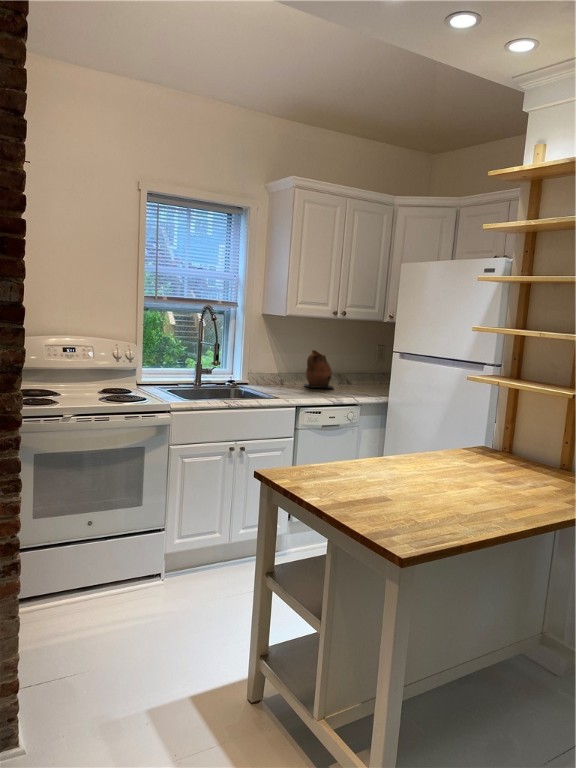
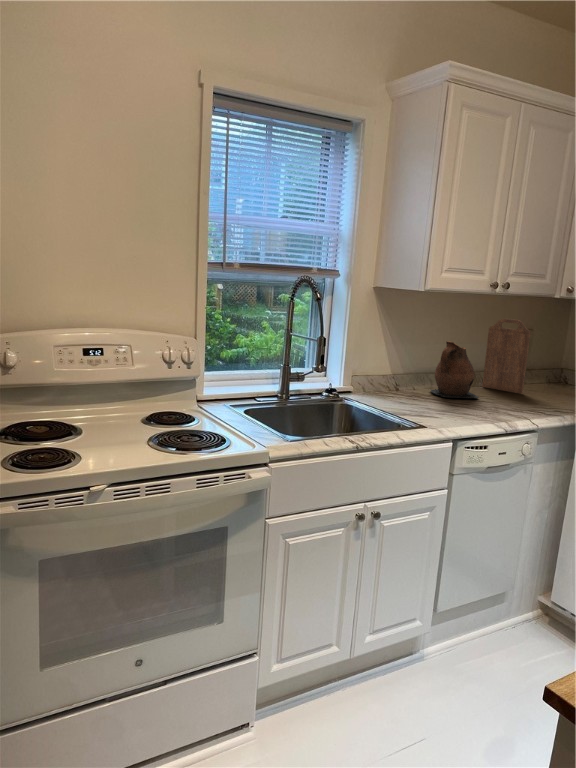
cutting board: none [346,336,373,387] -> present [482,319,531,394]

